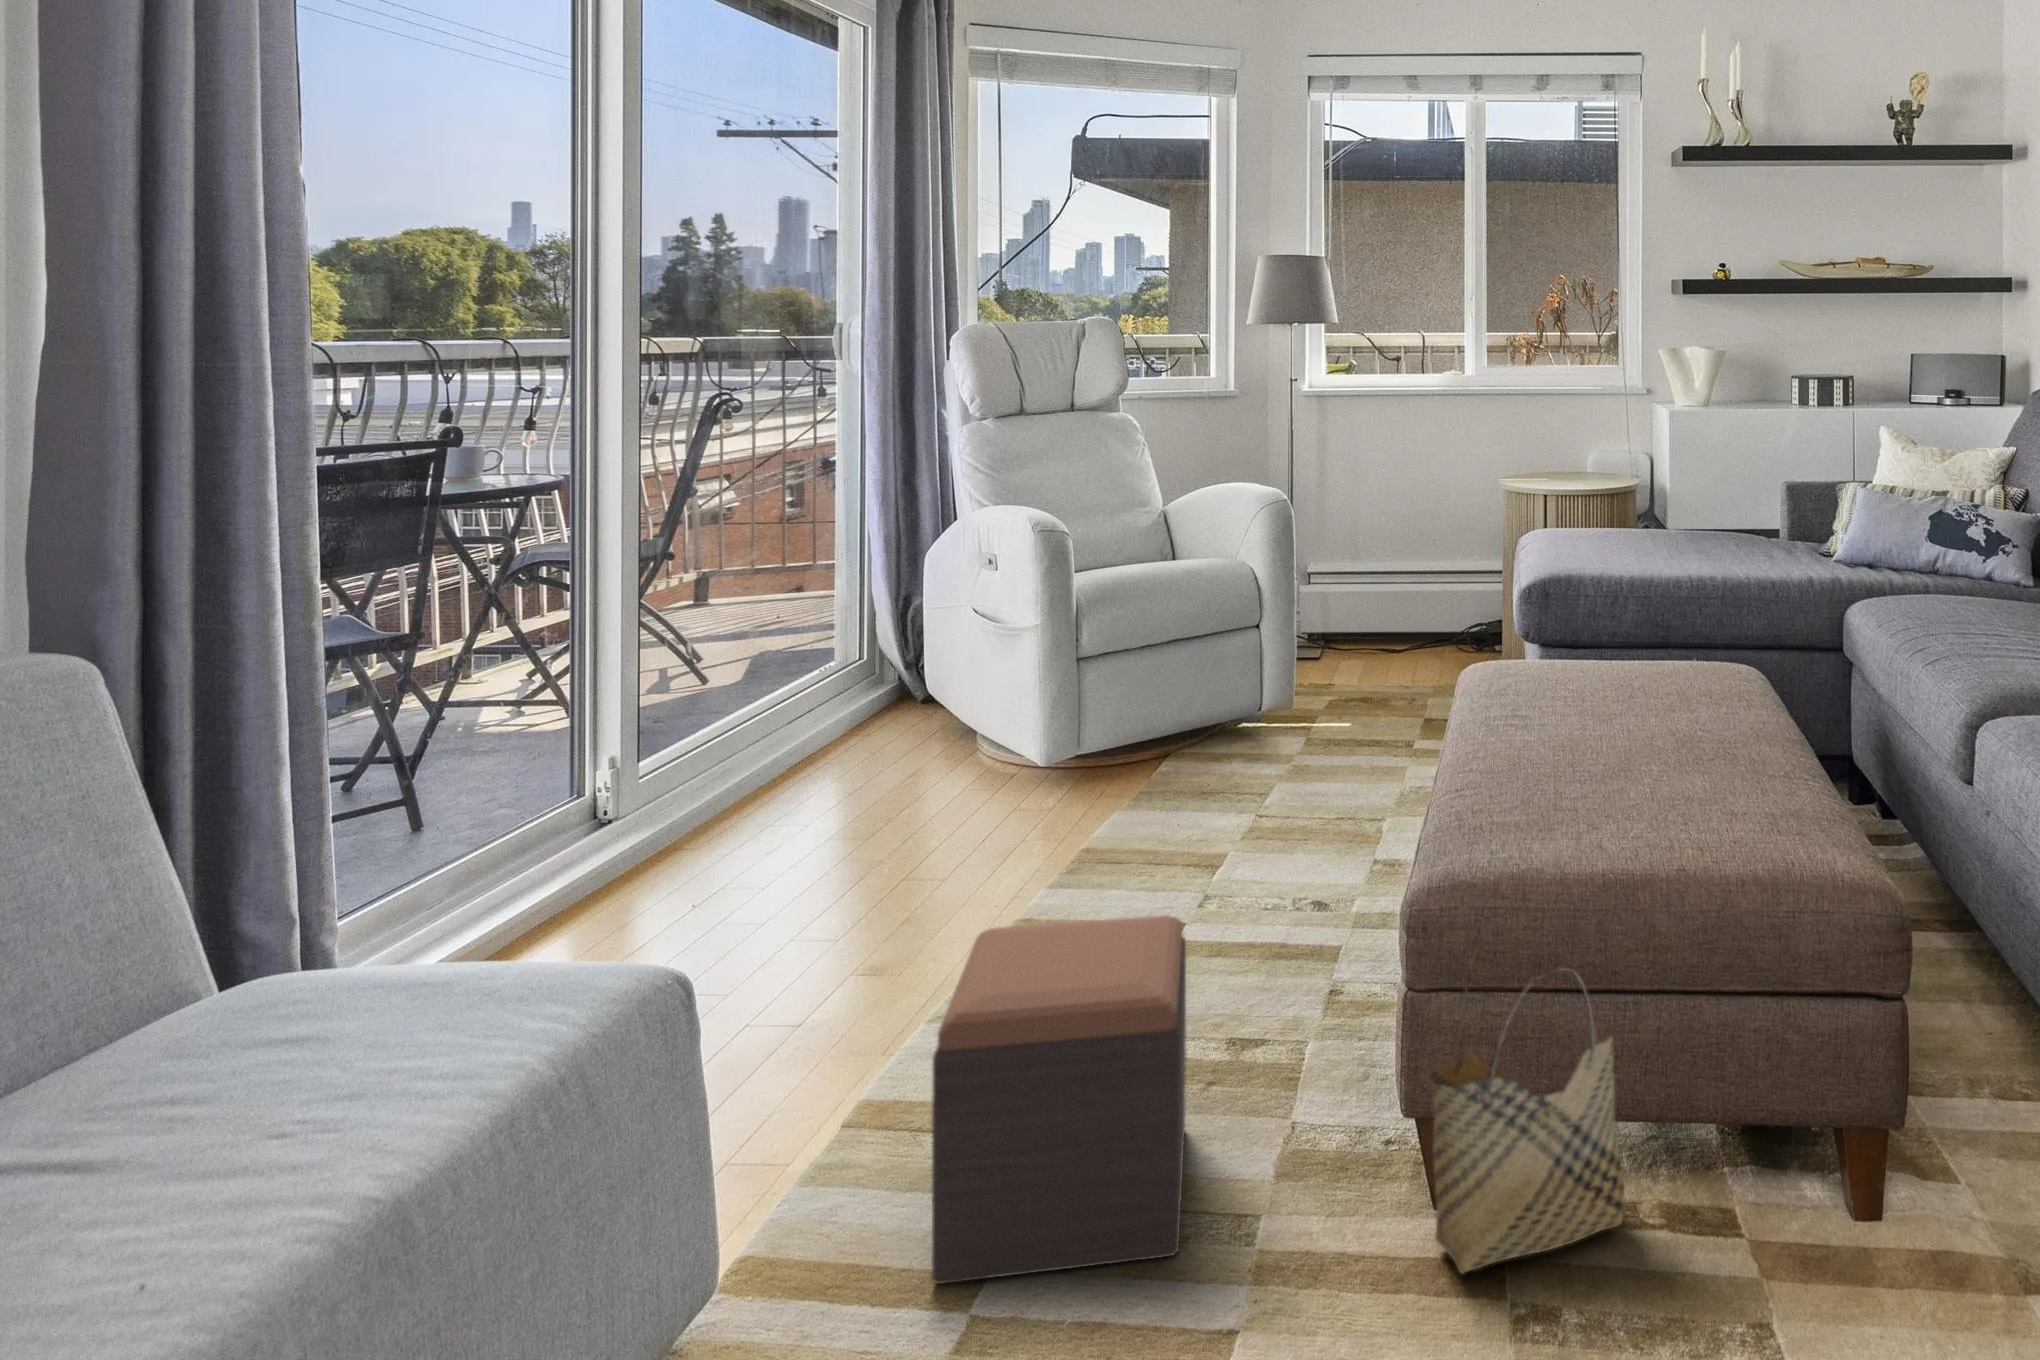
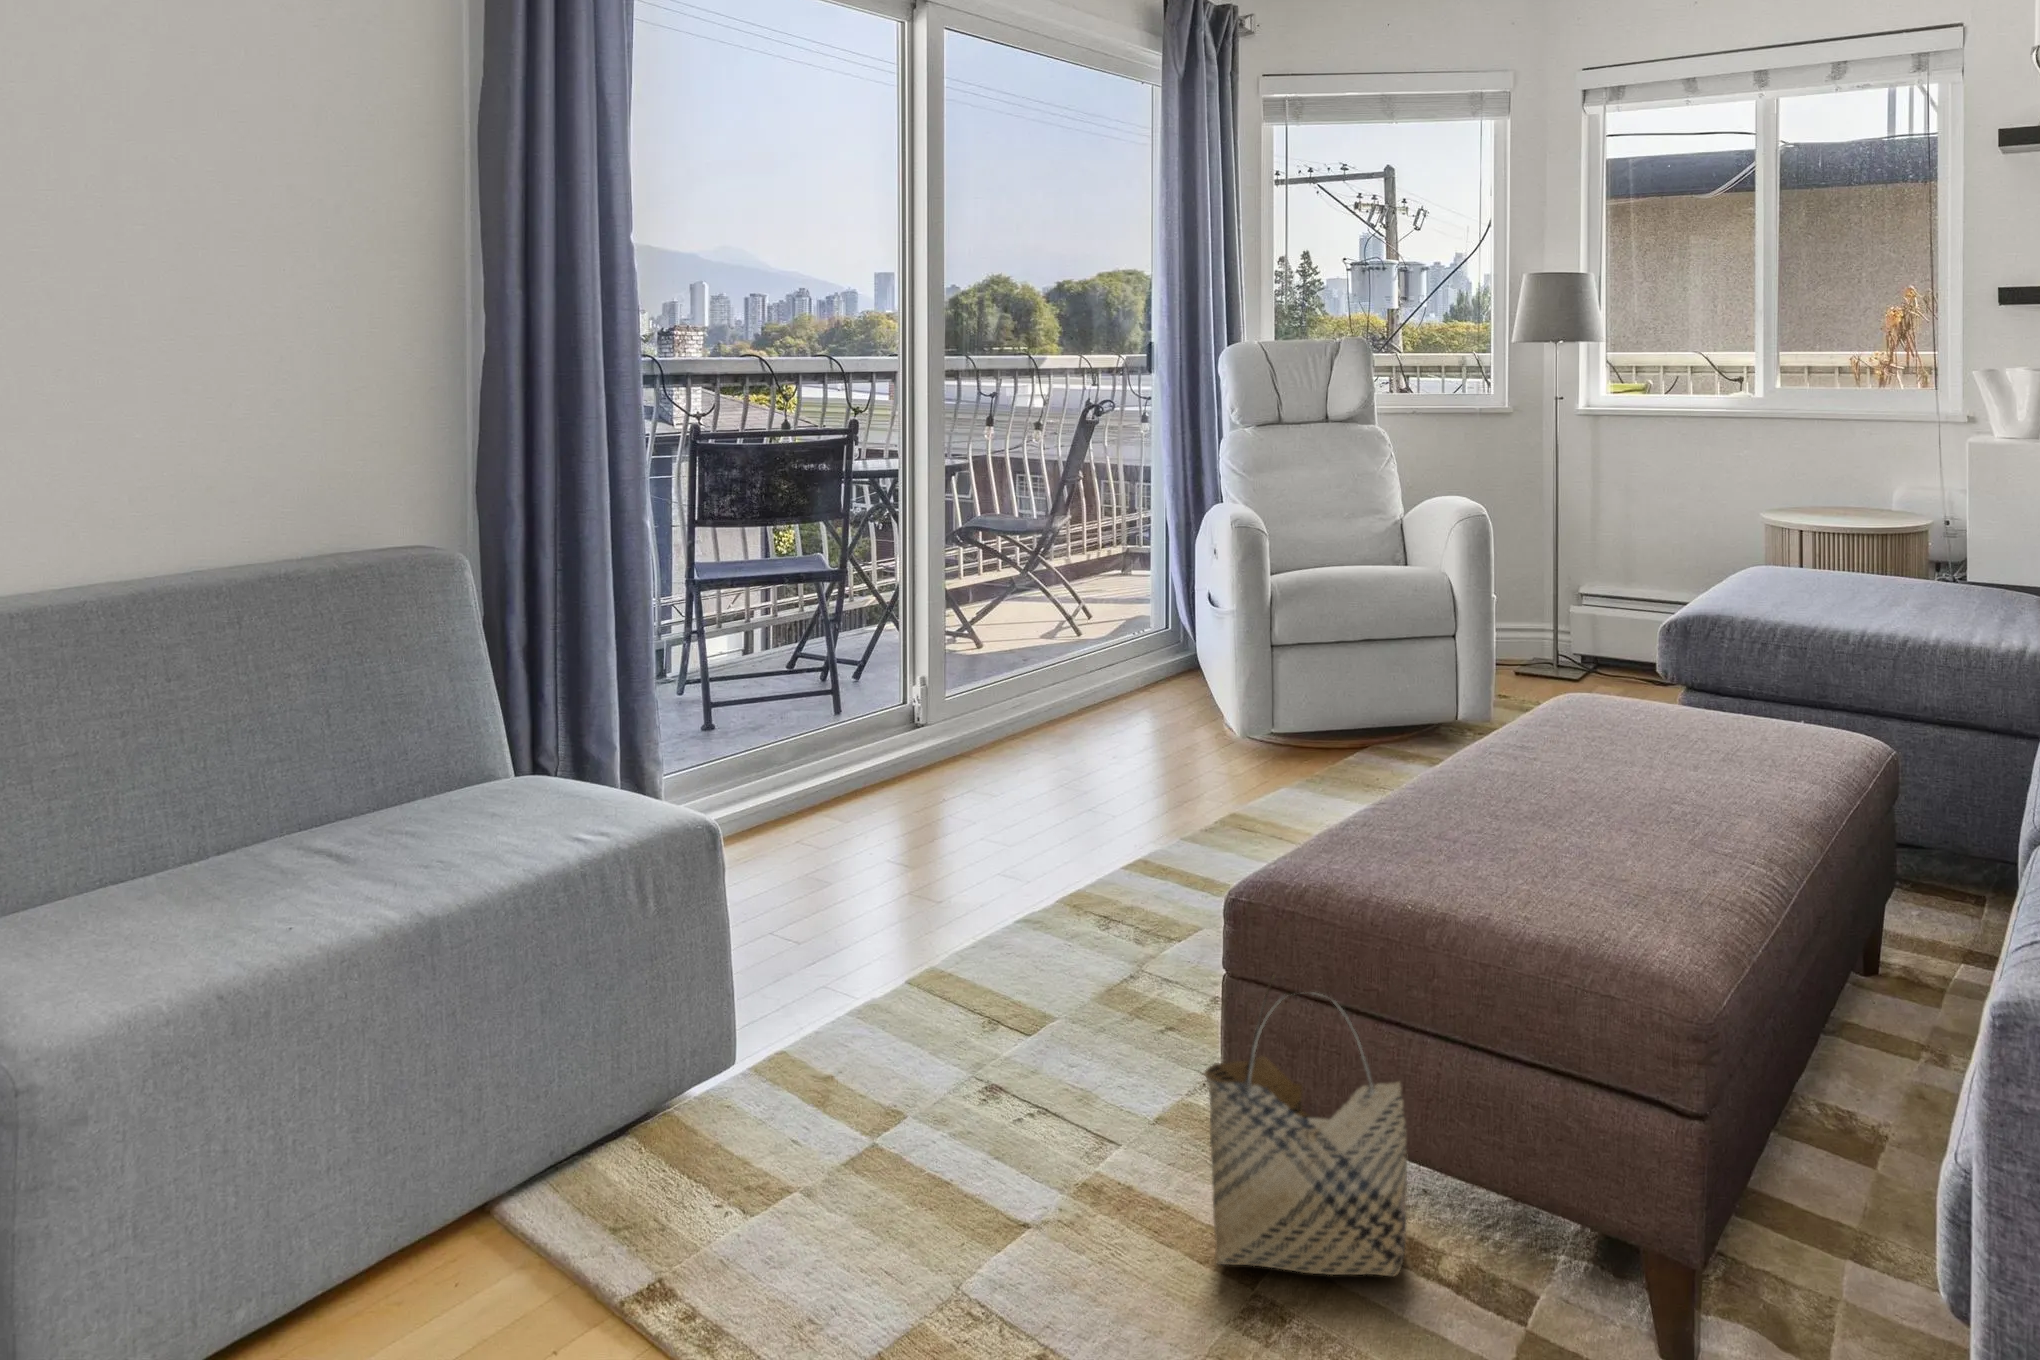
footstool: present [932,915,1186,1284] -> none [854,857,1113,1170]

